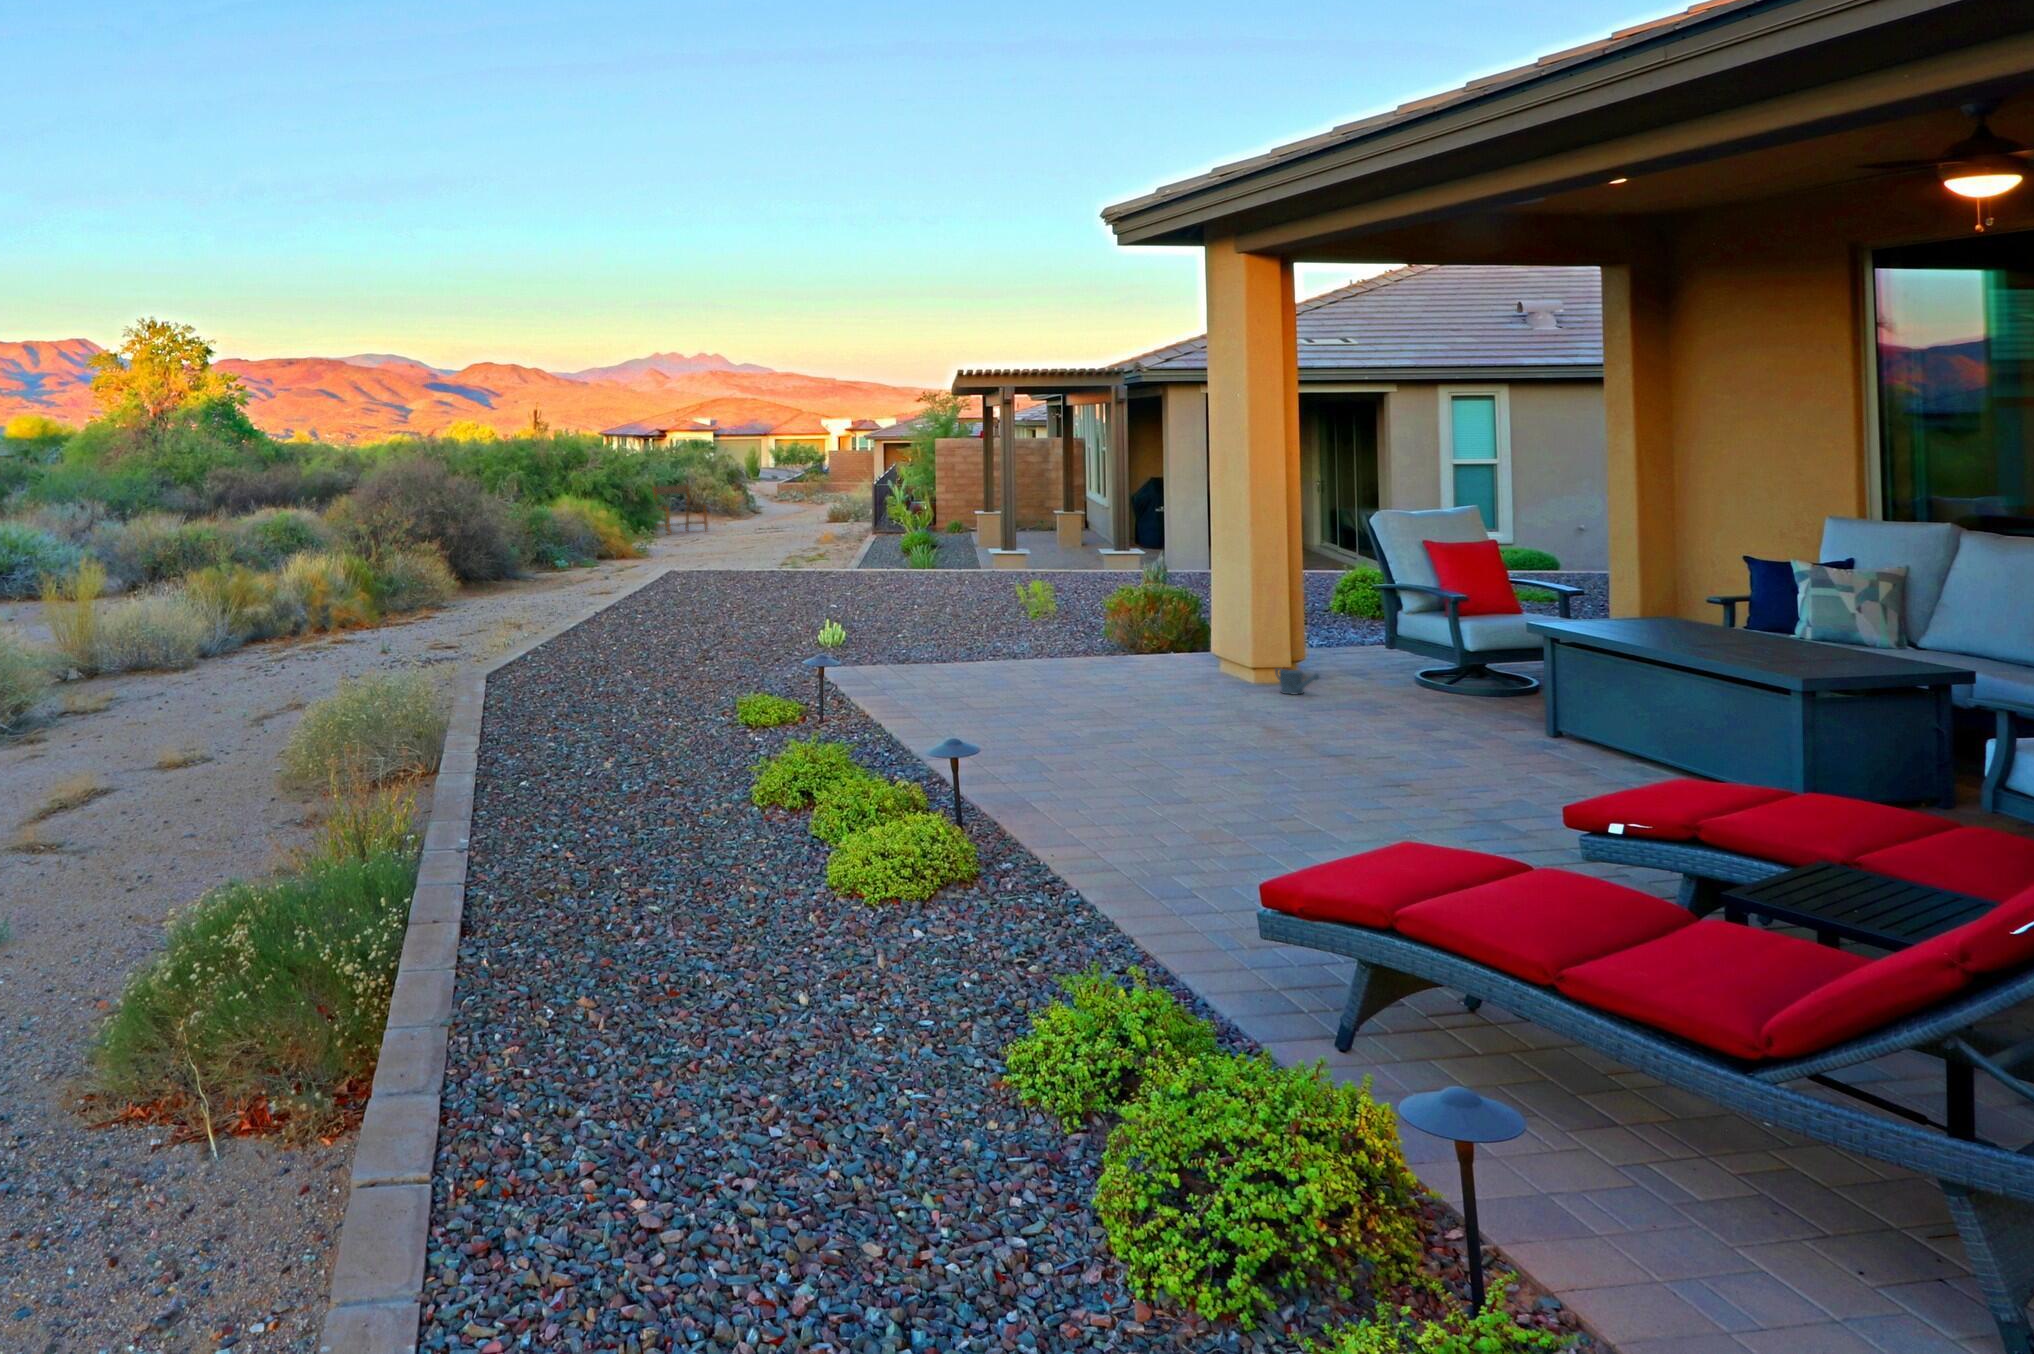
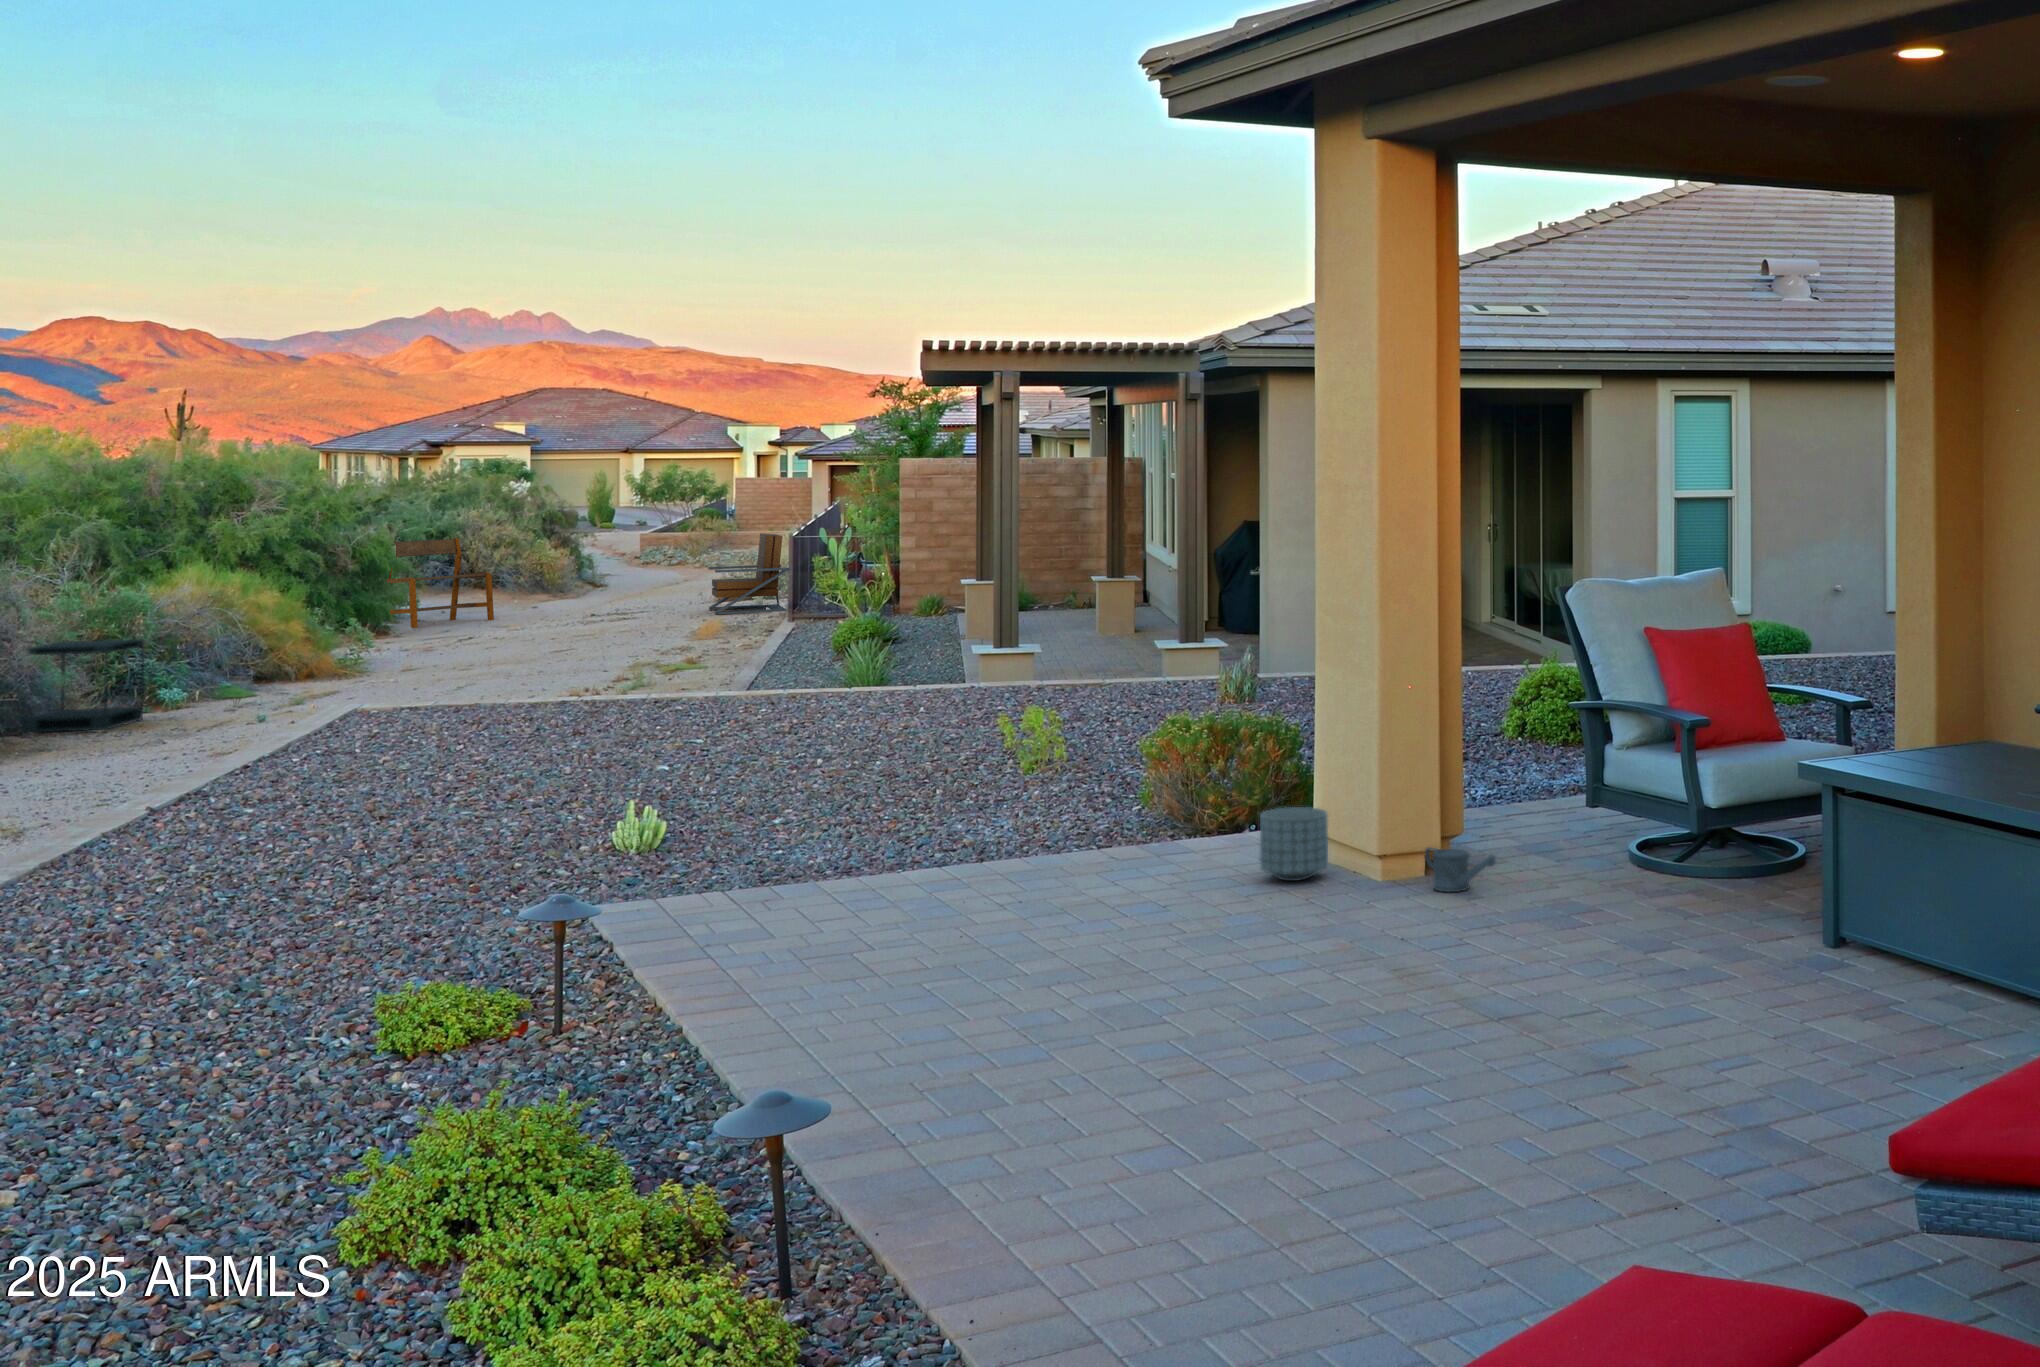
lounge chair: none [822,482,868,531] -> present [709,534,789,615]
side table: none [515,536,565,582] -> present [20,639,144,733]
planter: none [1172,641,1214,683] -> present [1260,807,1328,881]

